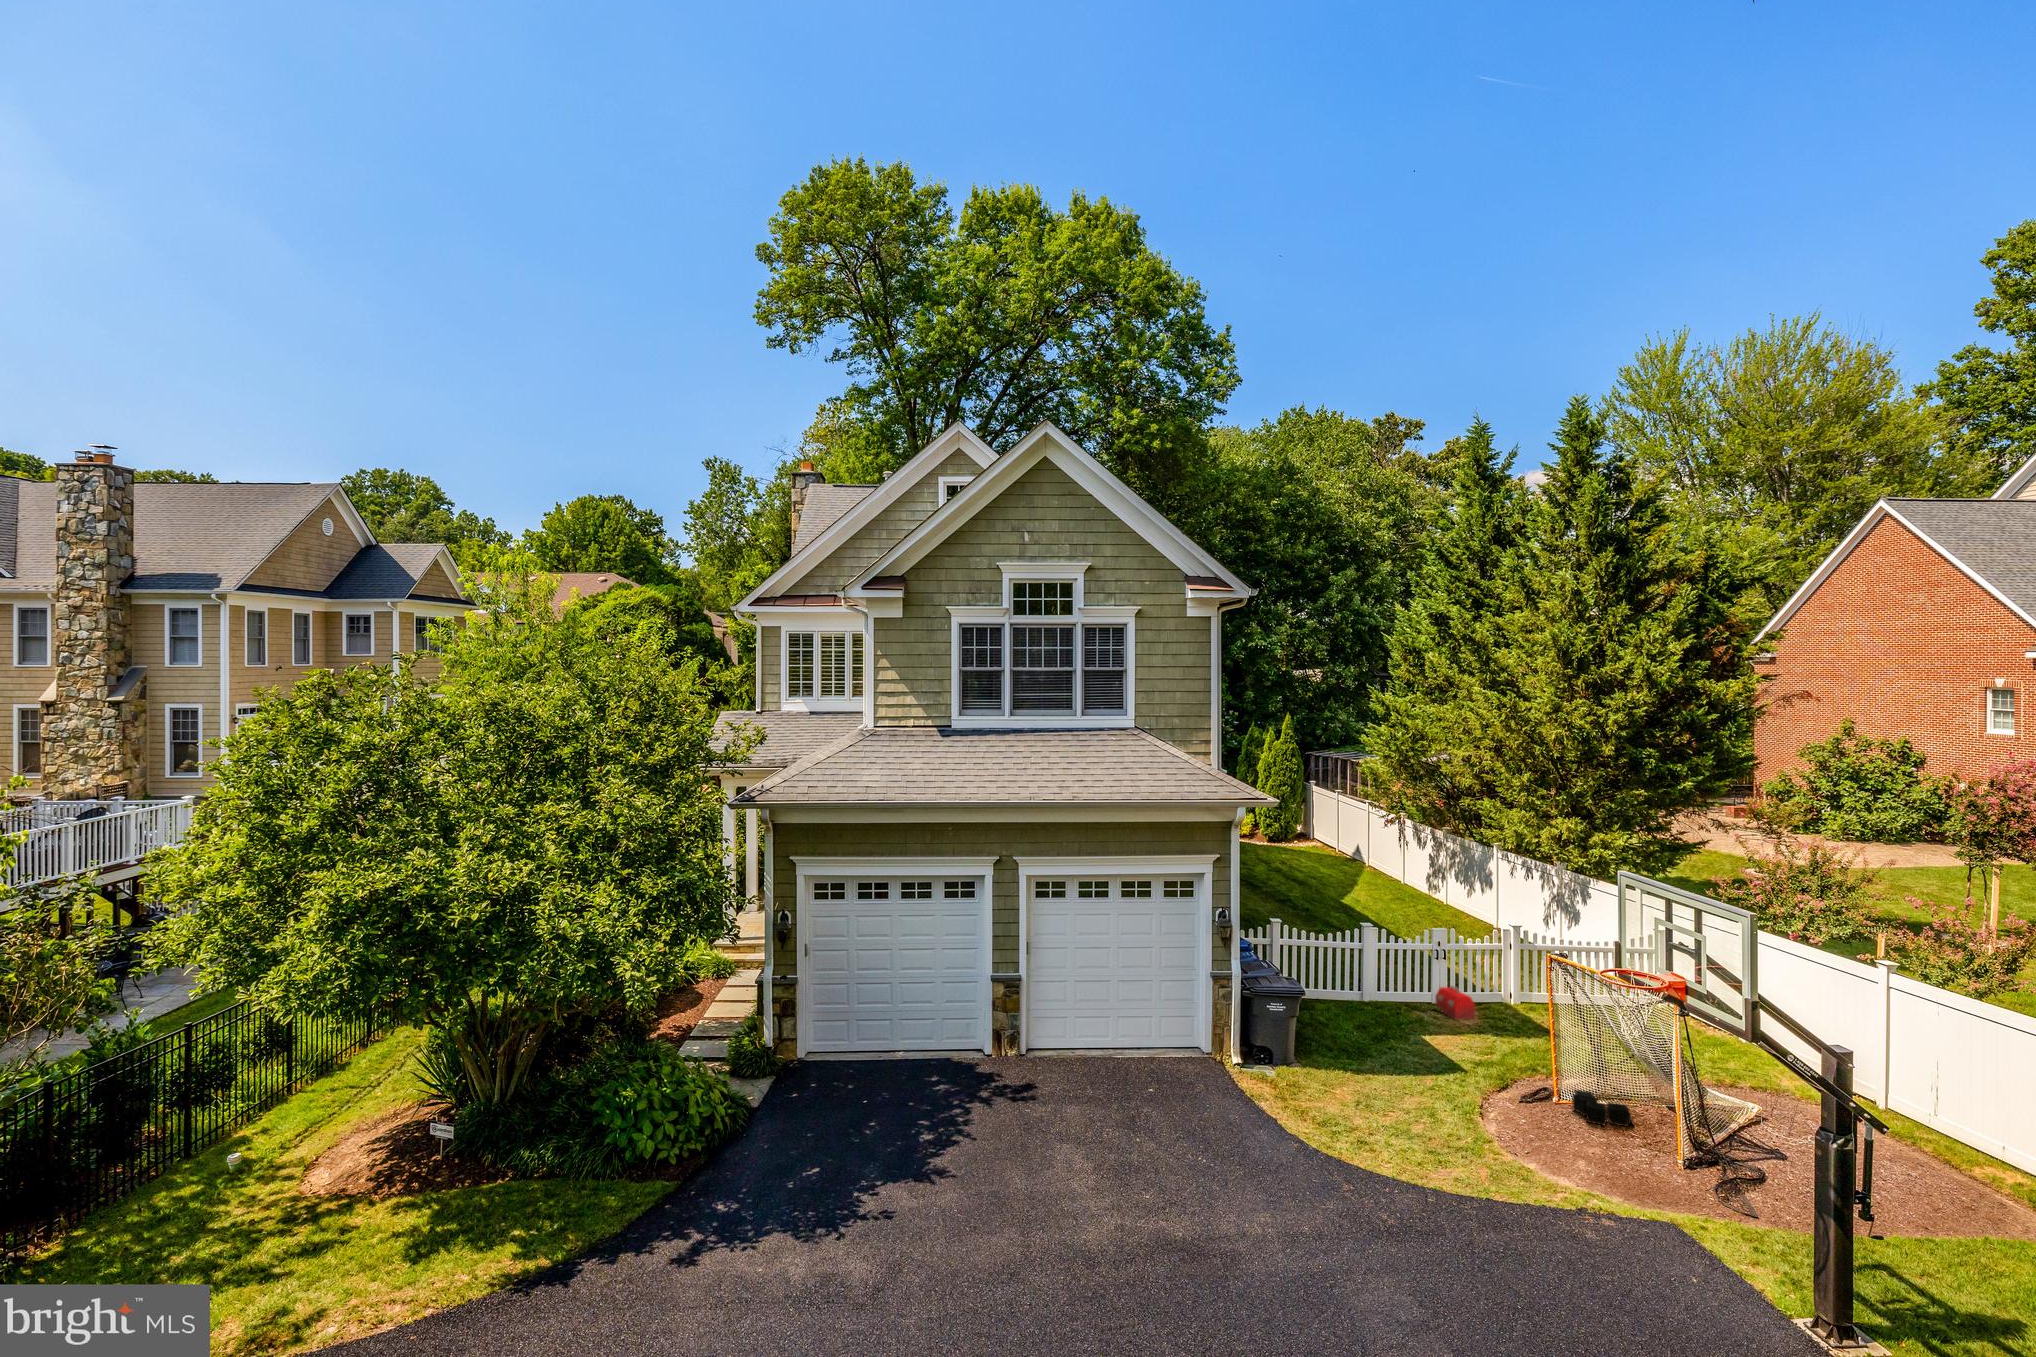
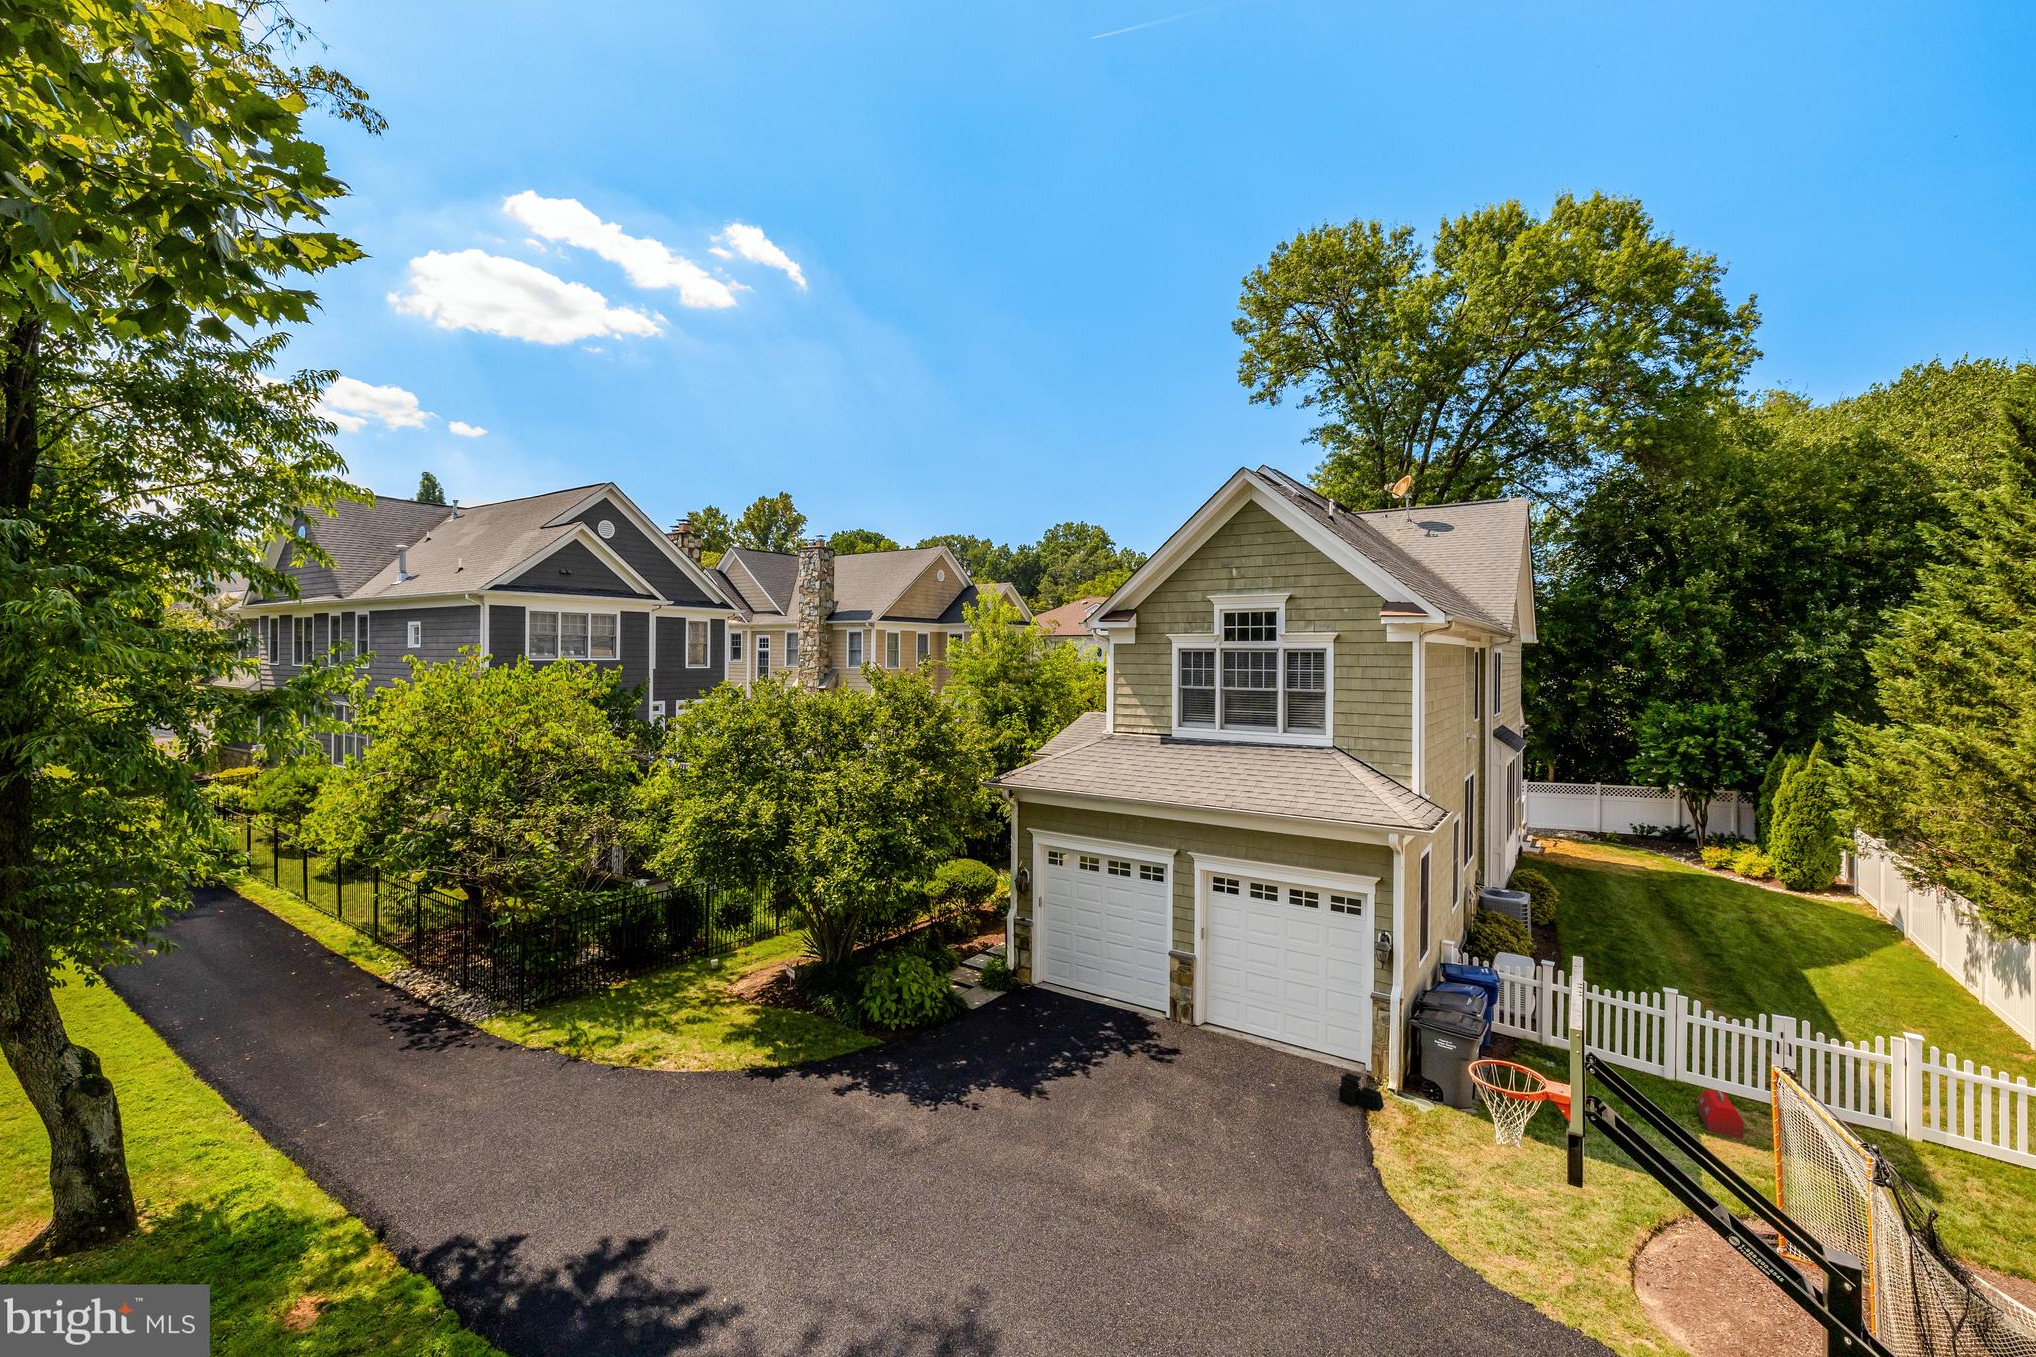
storage bin: present [1572,1090,1634,1126] -> present [1339,1073,1384,1111]

